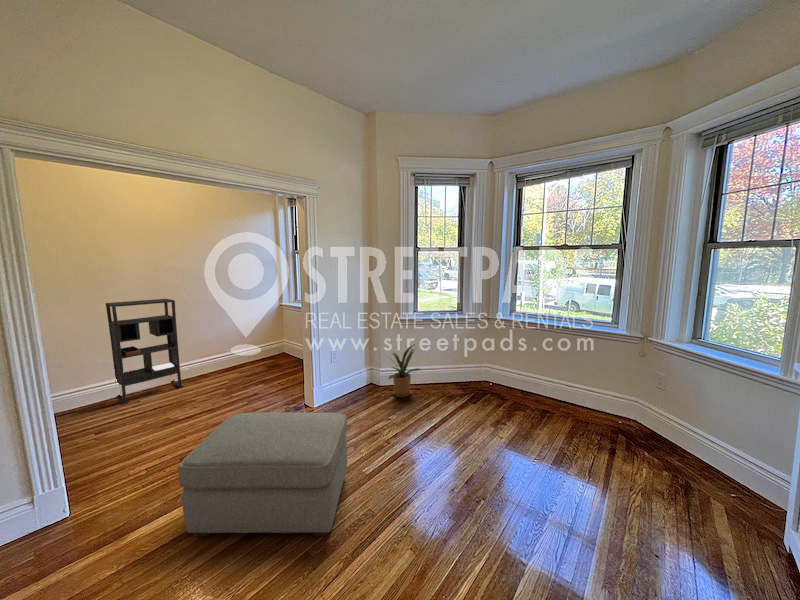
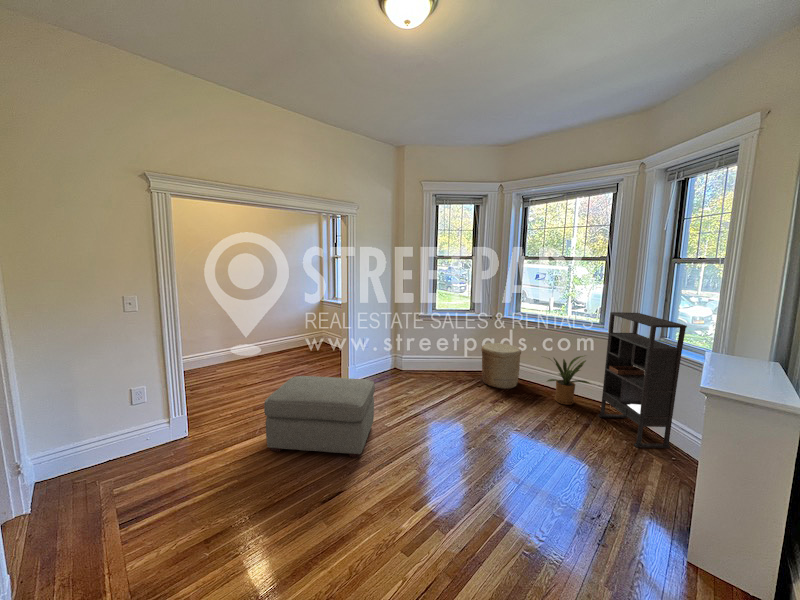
bookshelf: present [106,299,183,404] -> present [598,312,687,448]
house plant: present [389,344,421,397] -> present [548,356,590,405]
woven basket: none [473,349,520,403] -> present [481,343,521,389]

